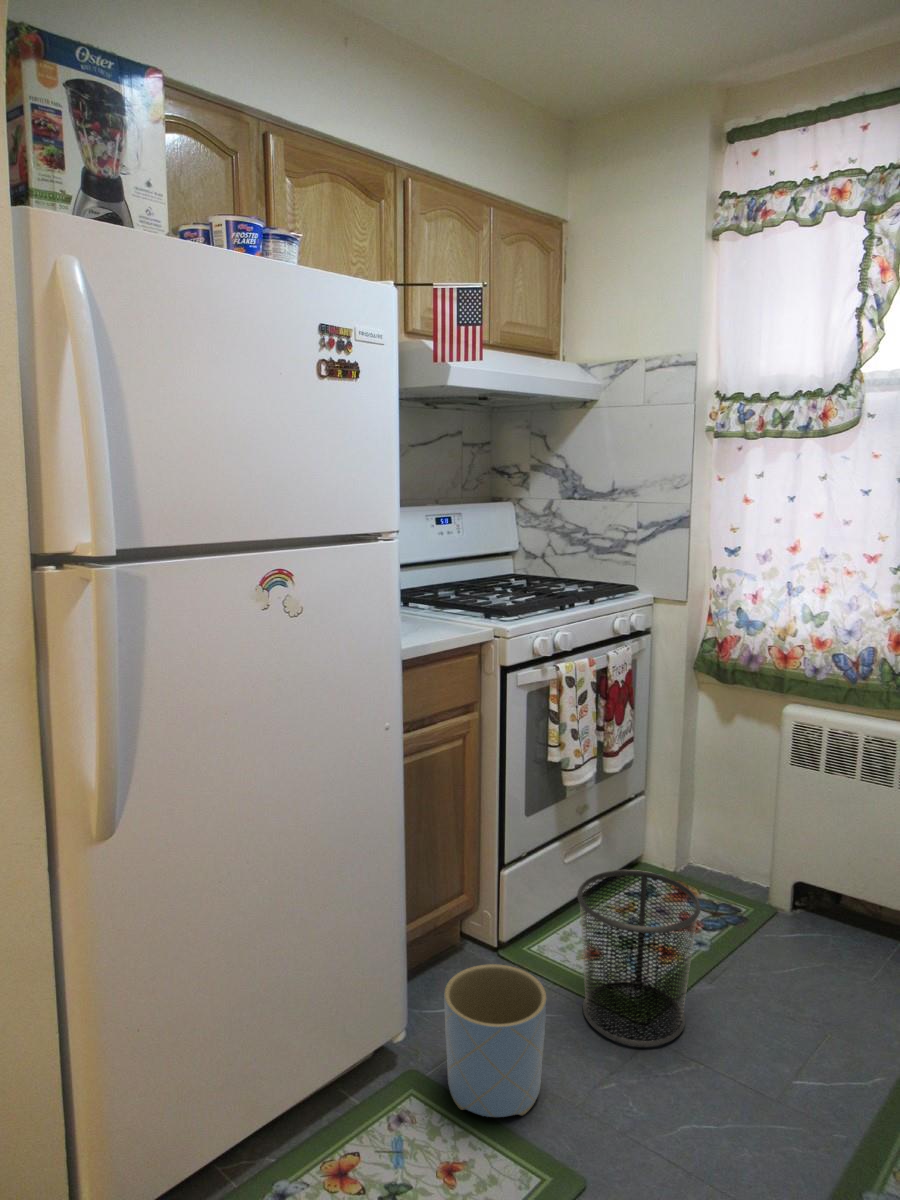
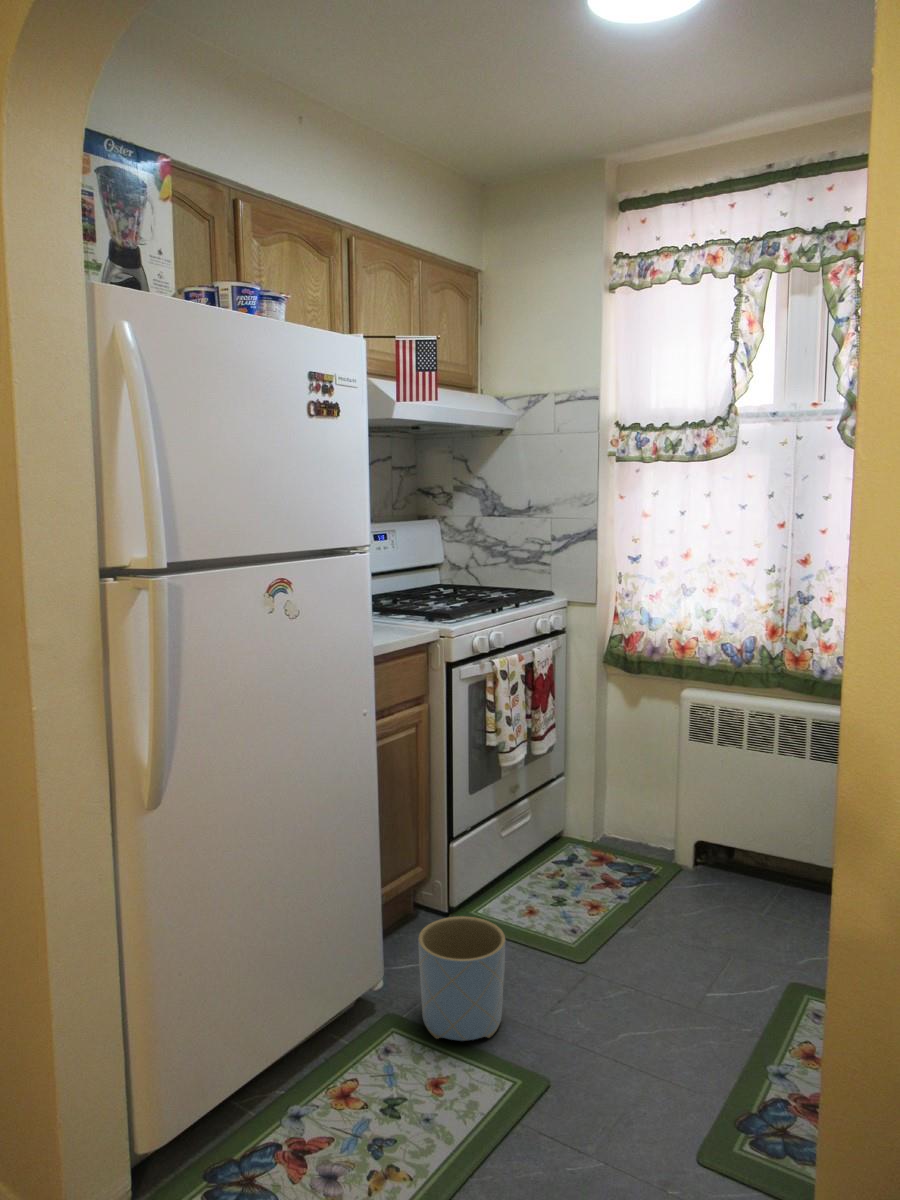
trash can: present [577,870,701,1046] -> none [521,834,625,979]

